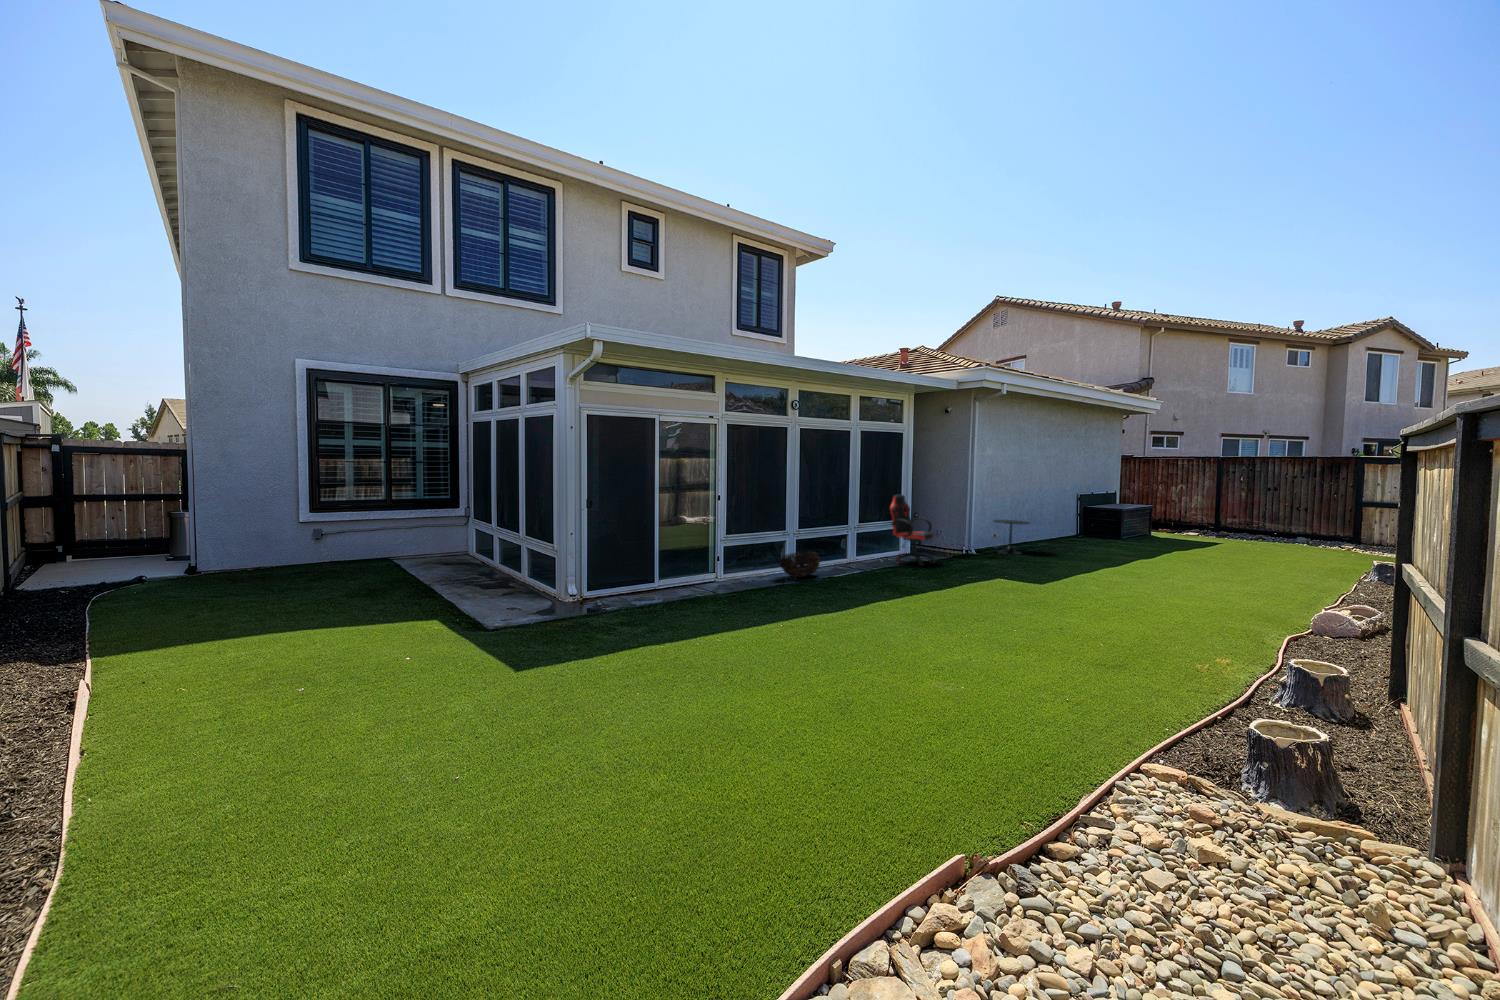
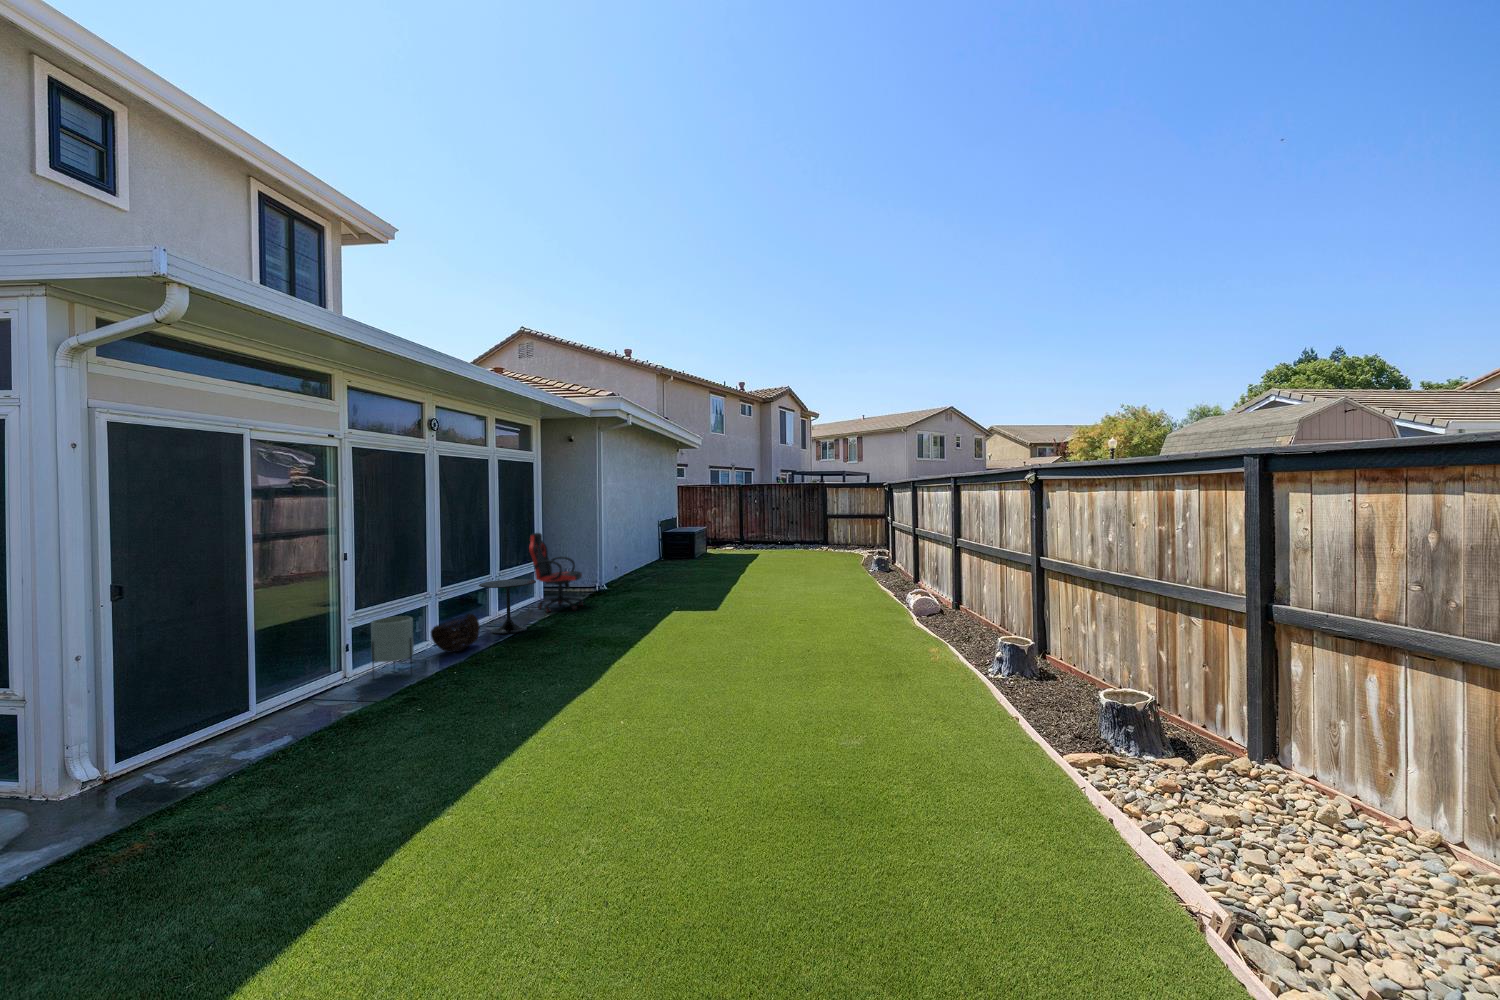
side table: present [994,520,1029,555] -> present [479,579,536,634]
planter: none [733,543,760,585] -> present [371,616,414,674]

